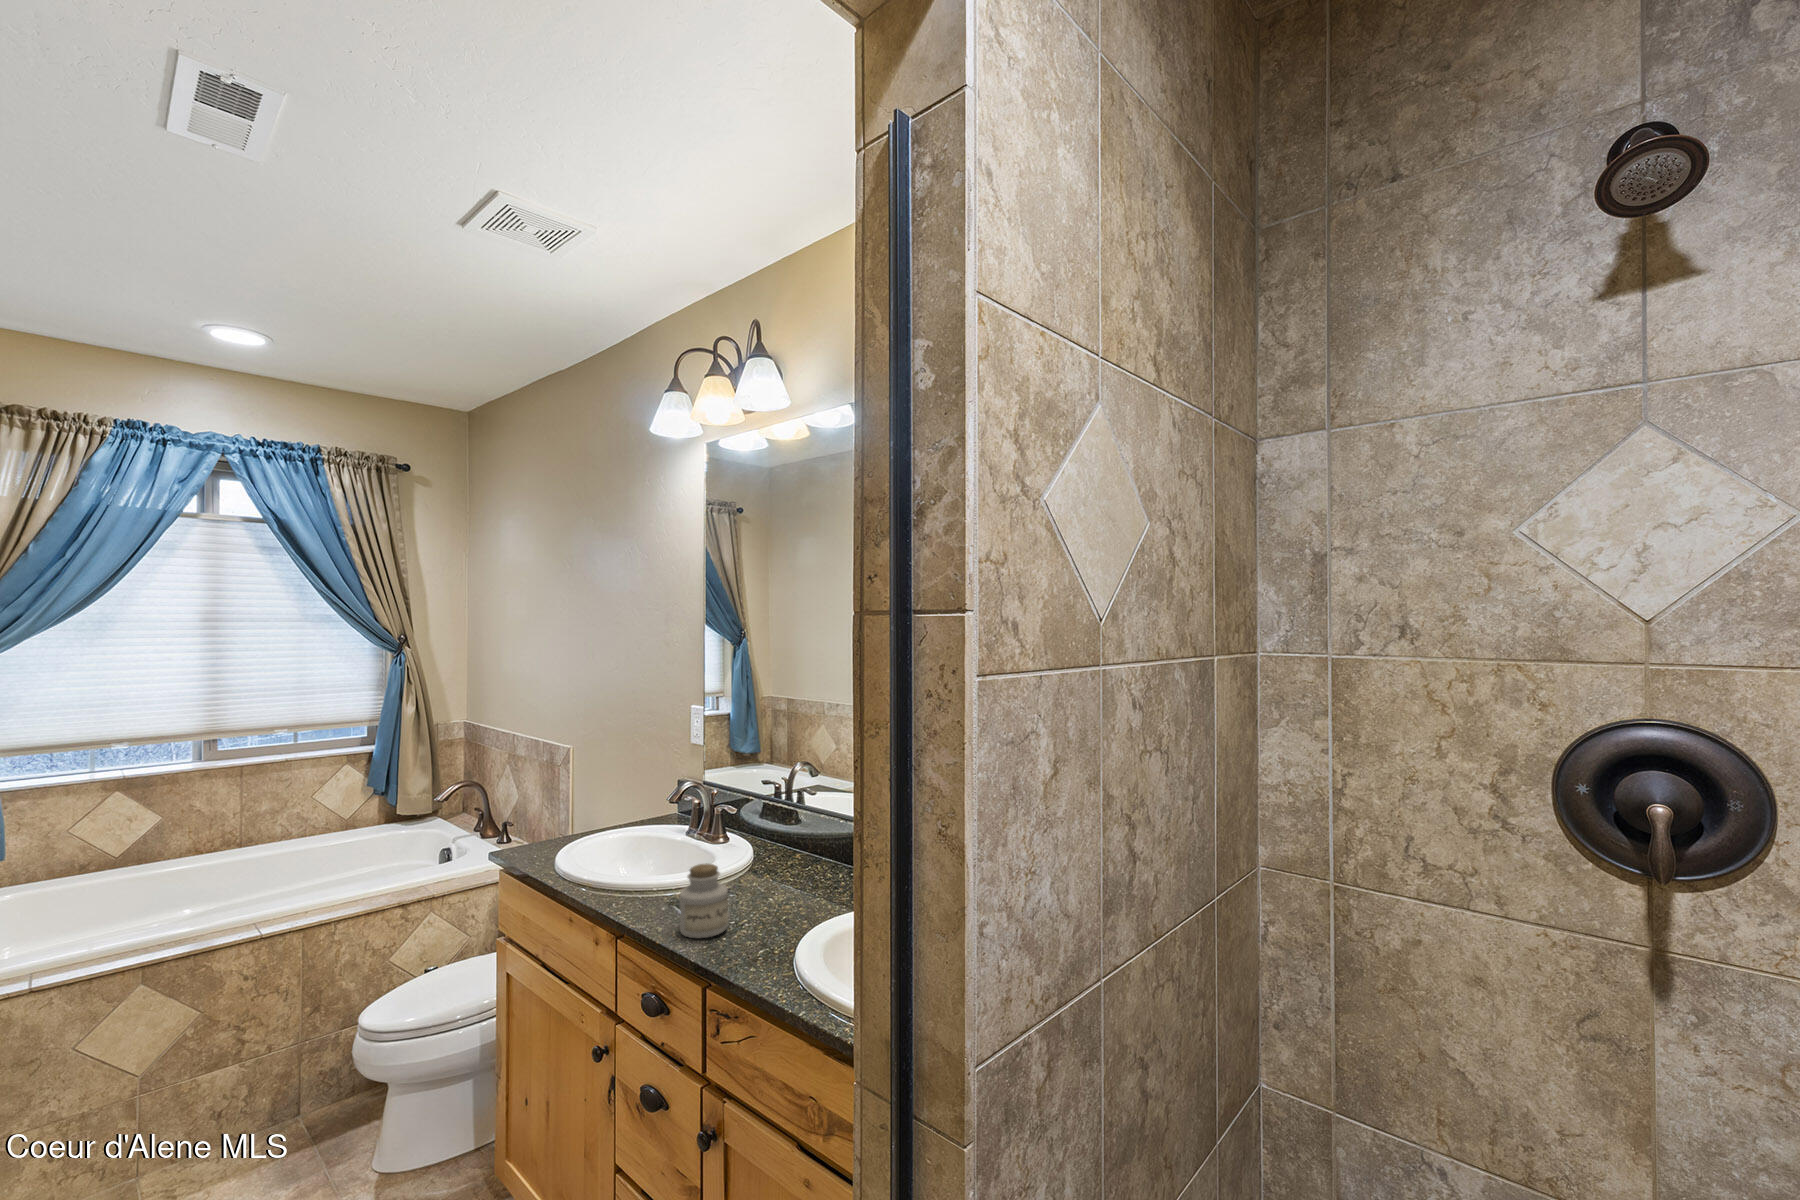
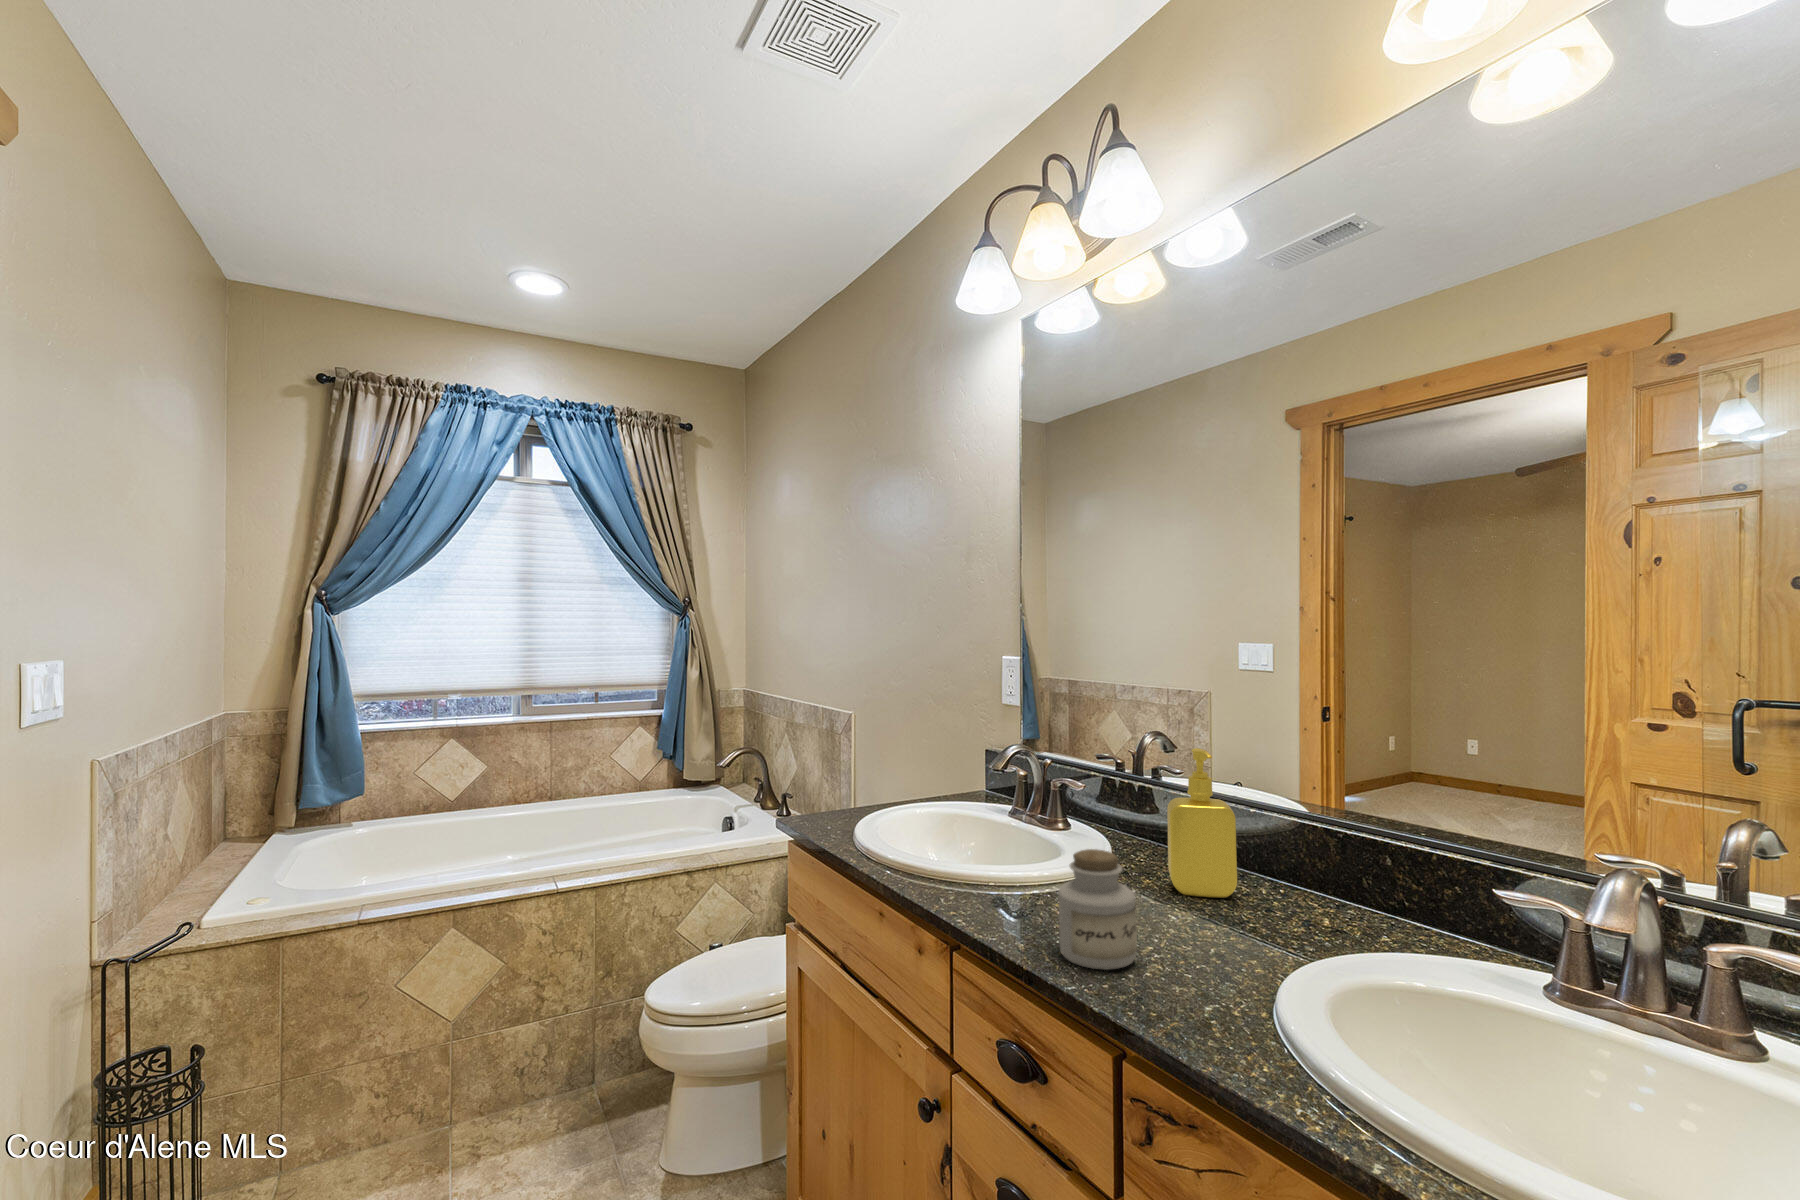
soap dispenser: none [778,786,819,884] -> present [1167,748,1237,898]

